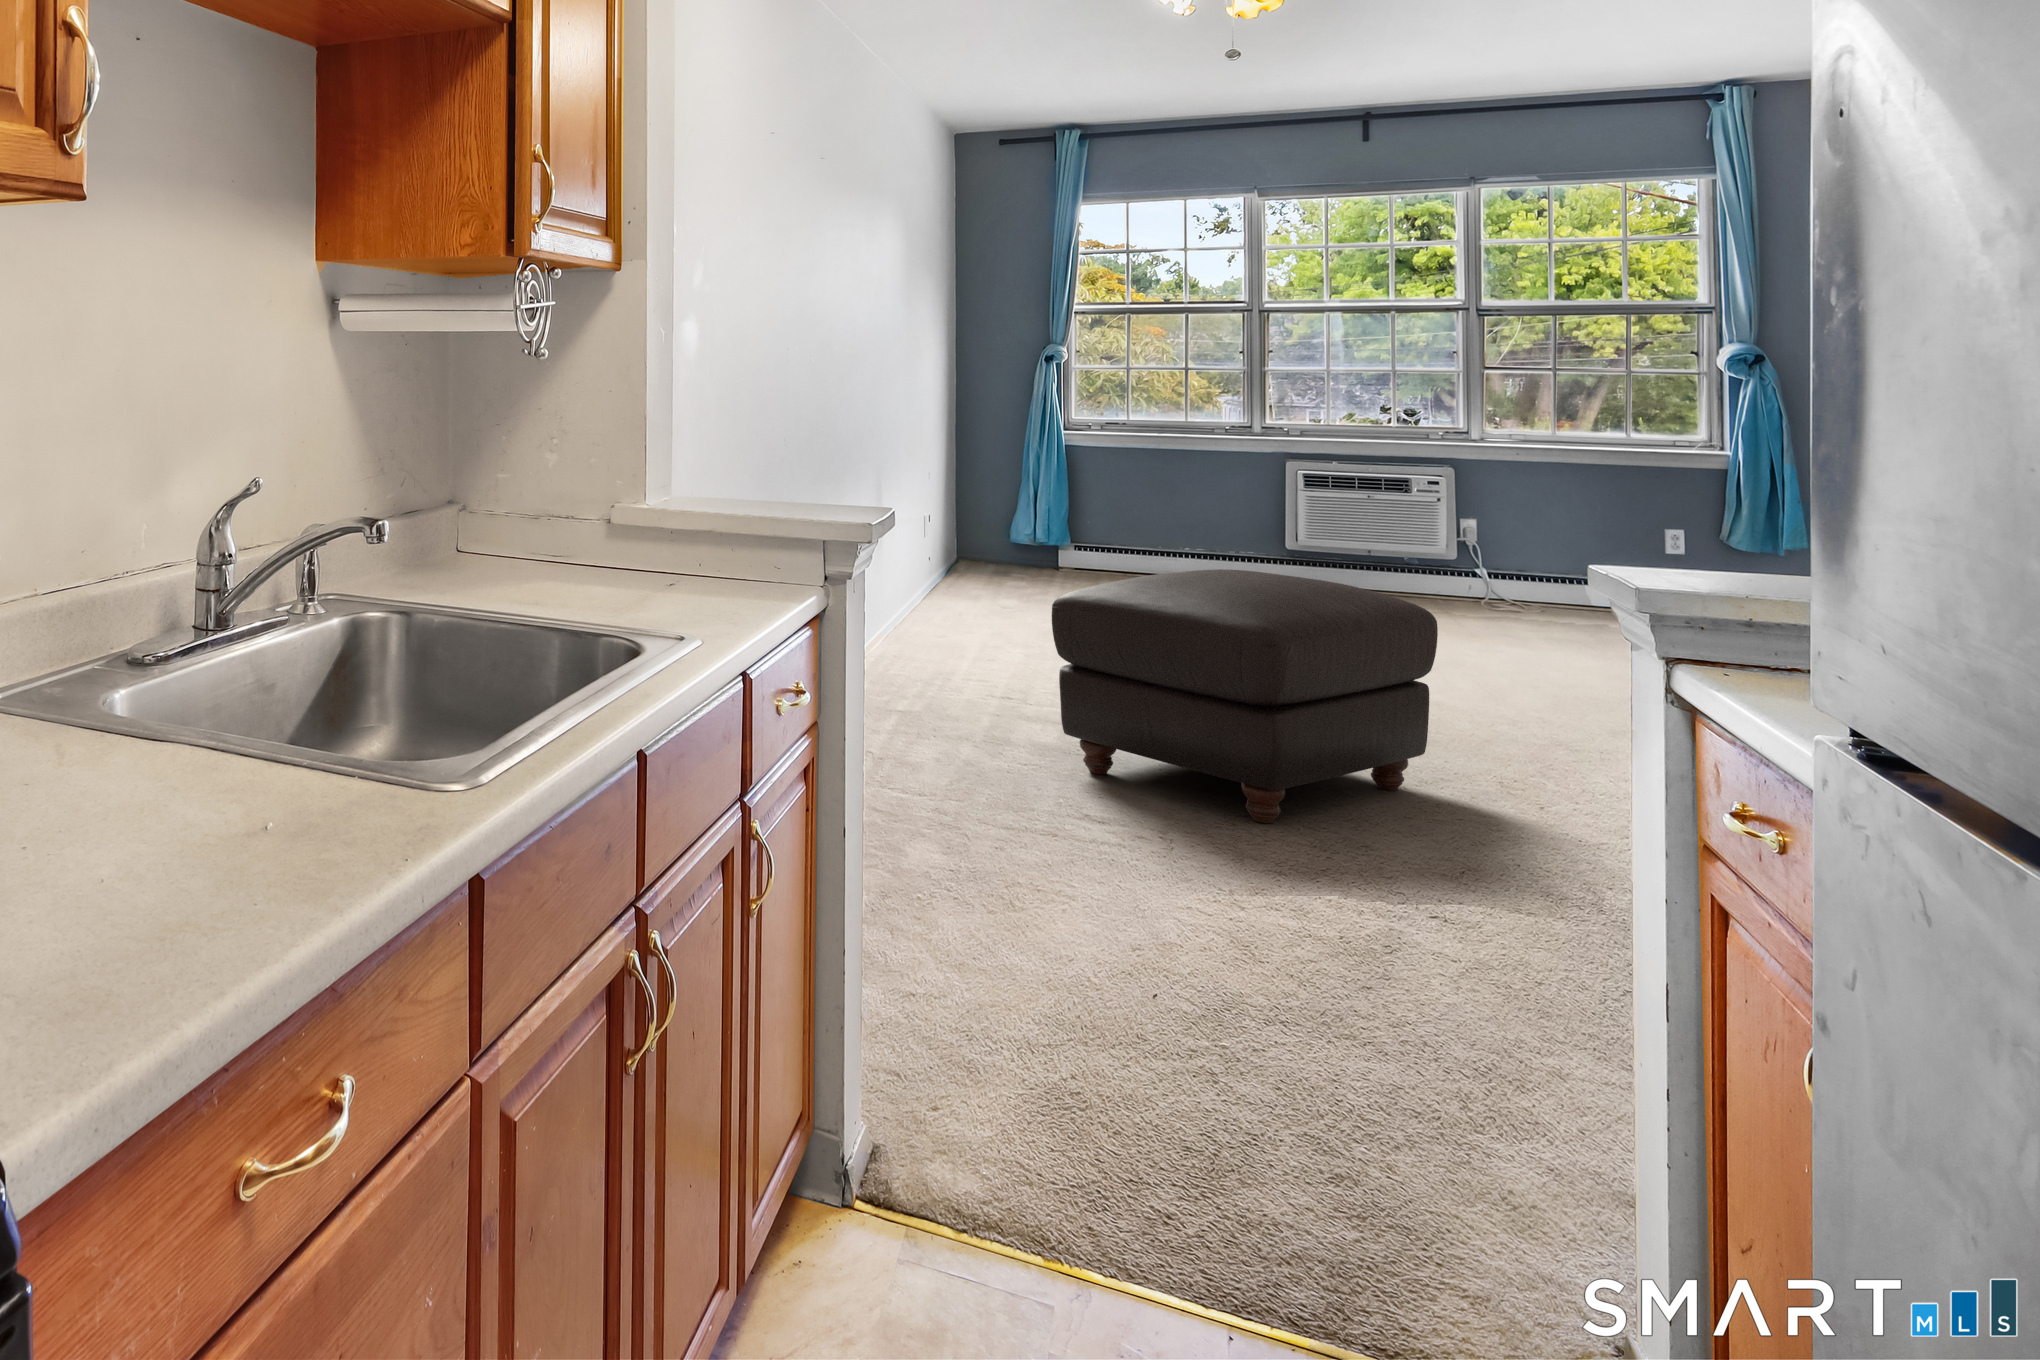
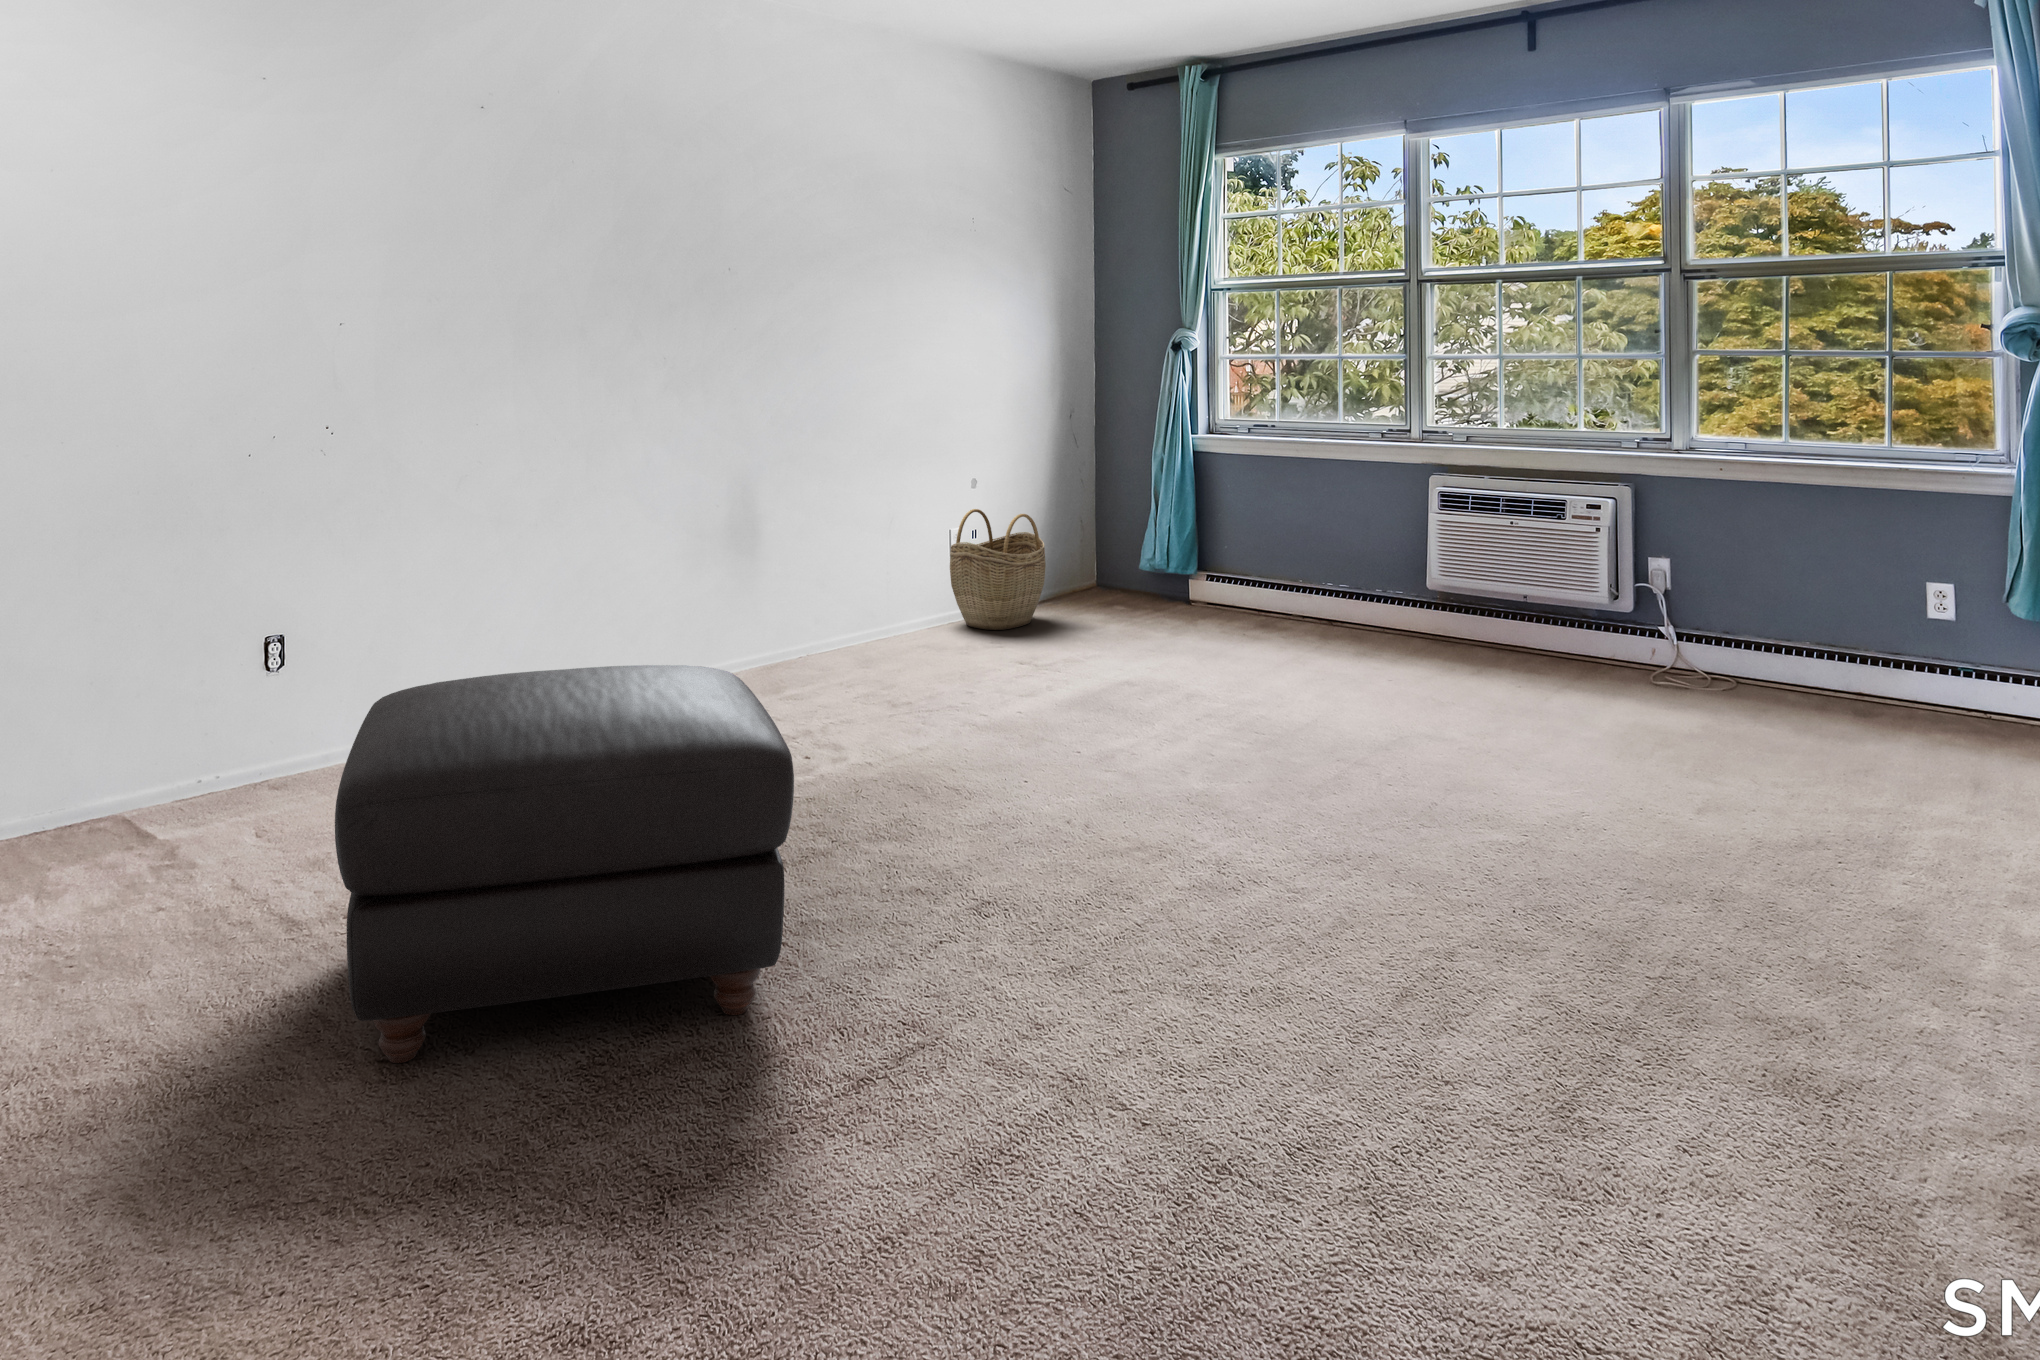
woven basket: none [918,492,990,592] -> present [950,509,1046,630]

